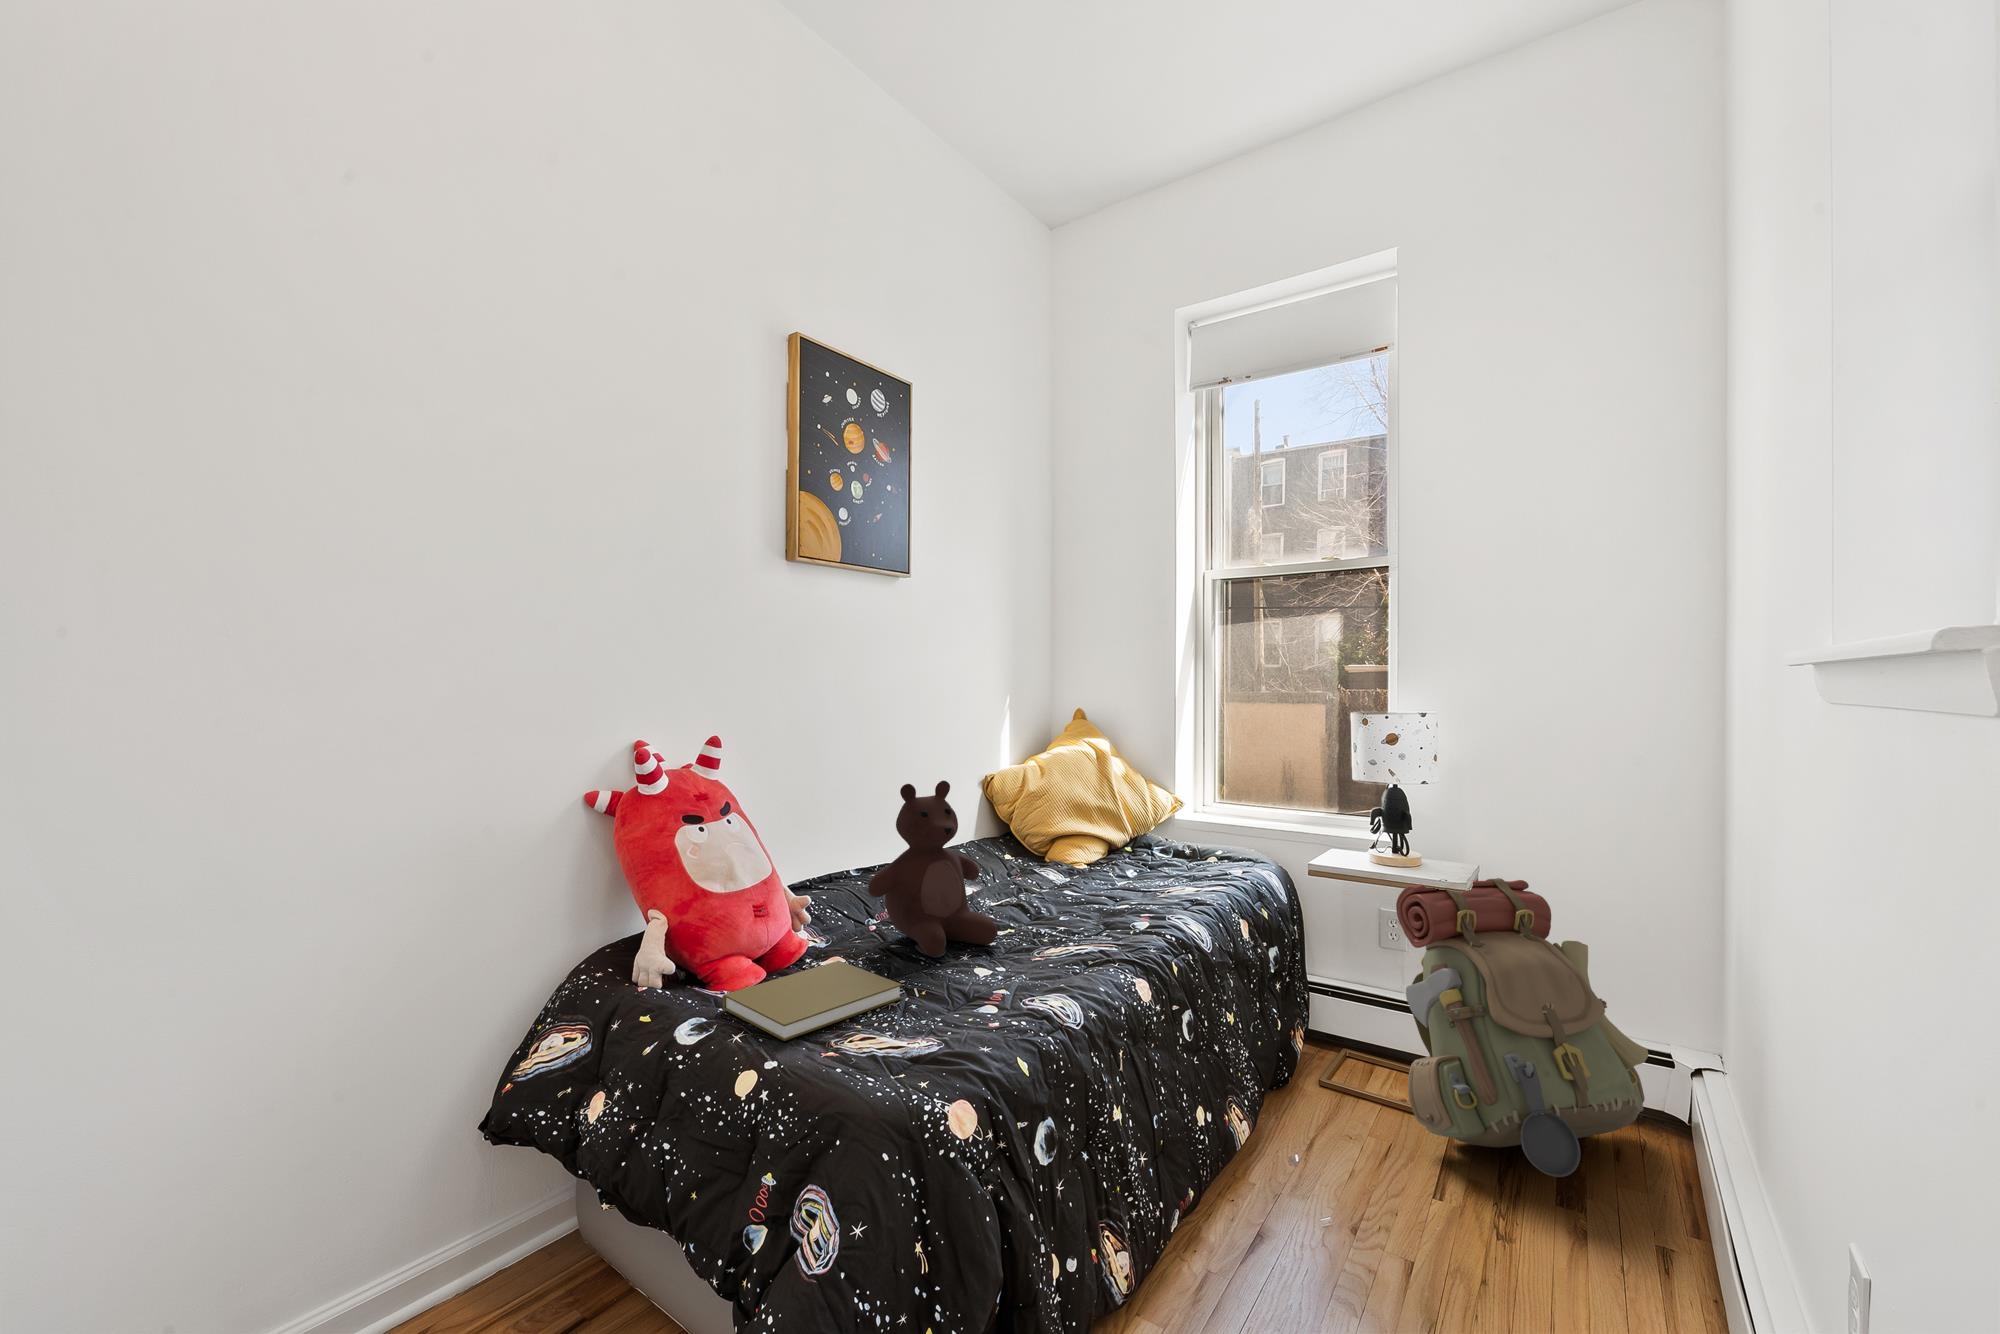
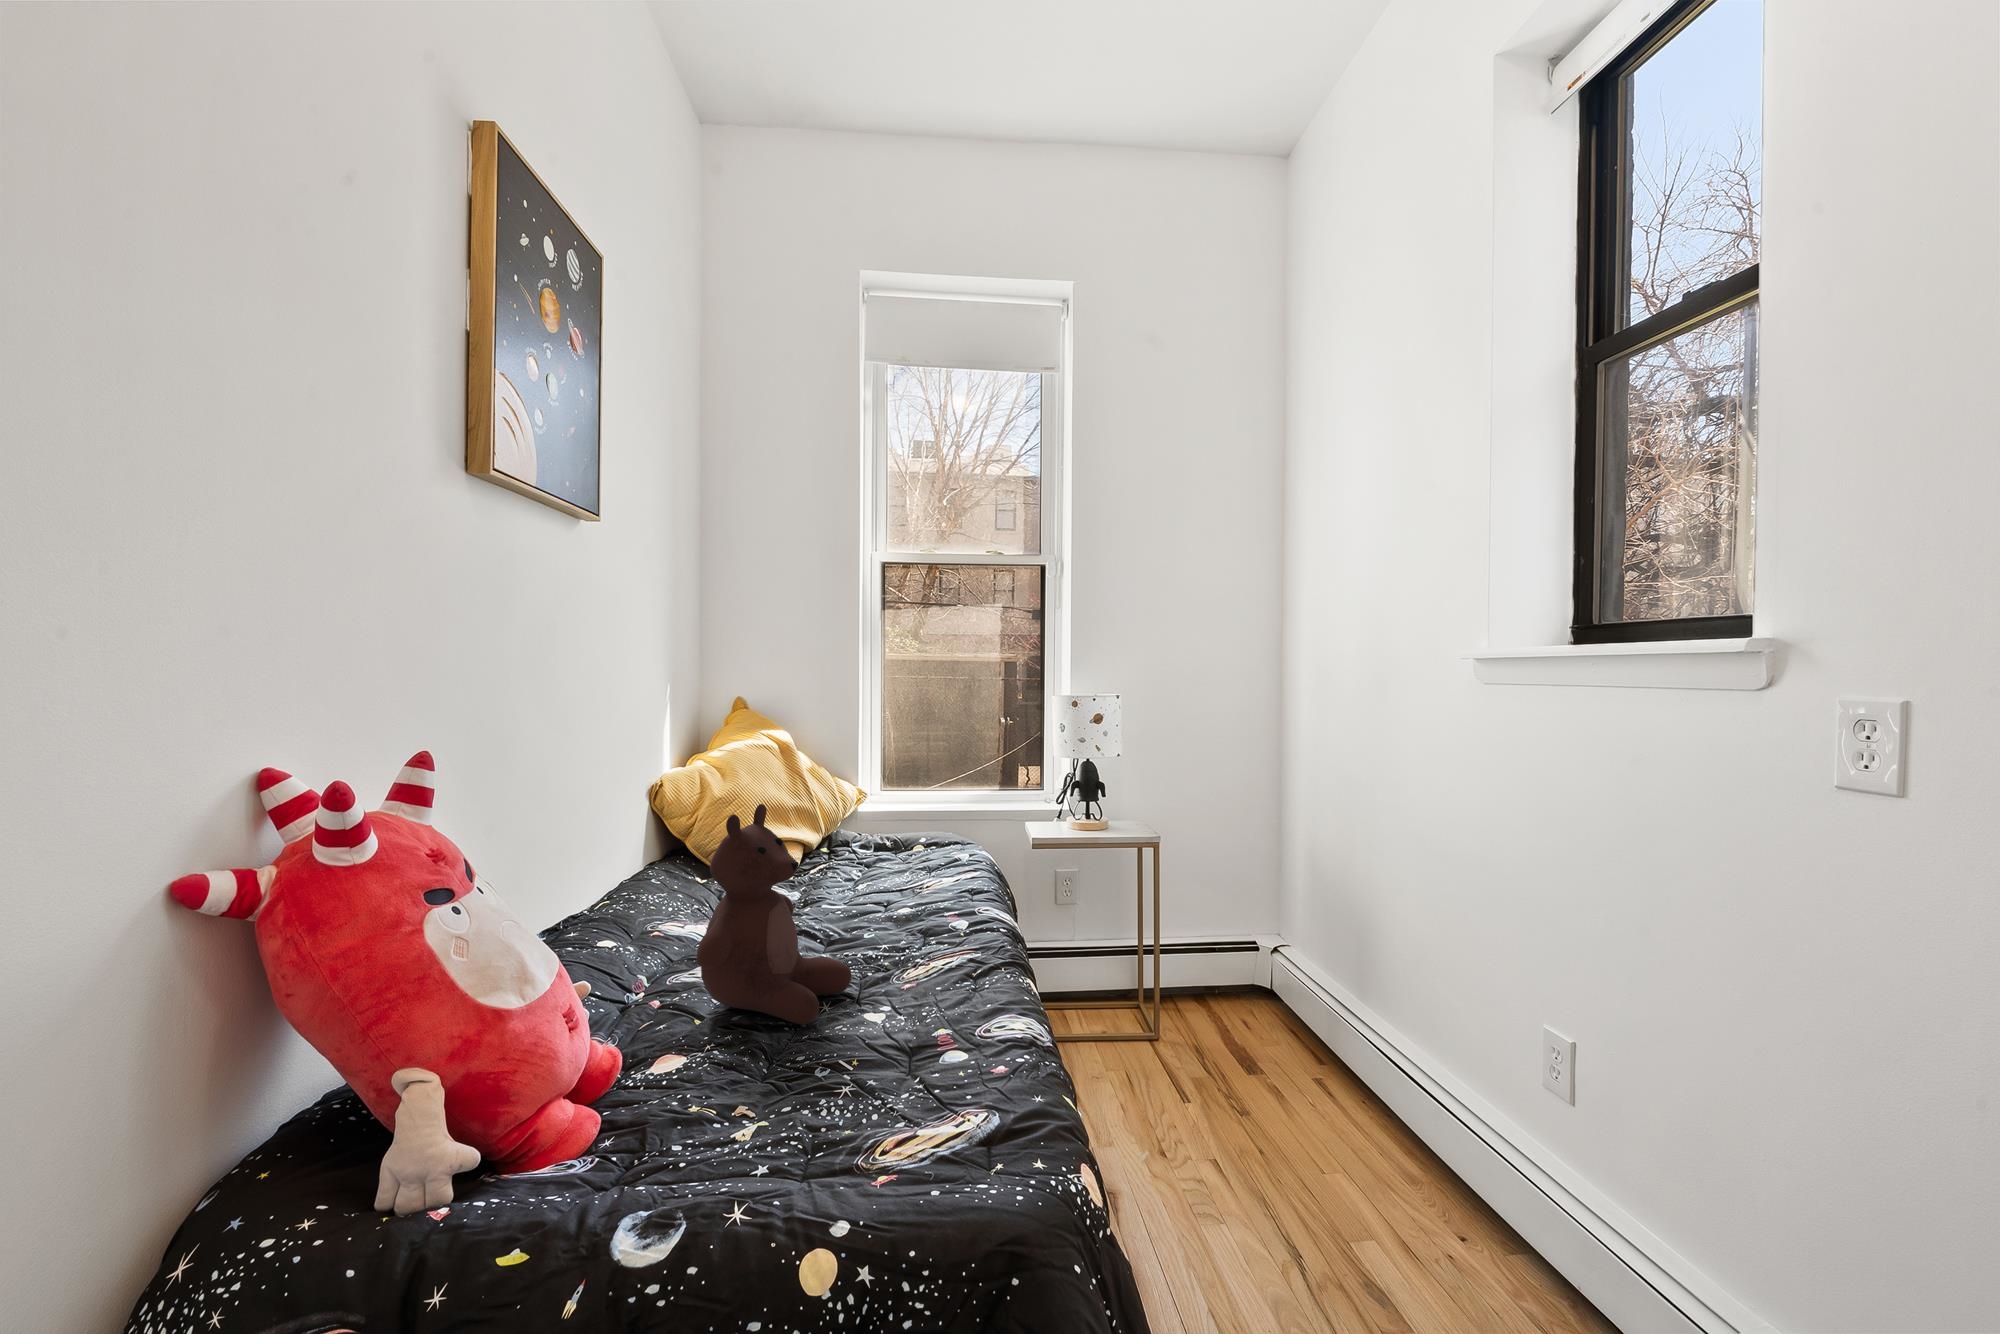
backpack: present [1396,878,1648,1177] -> none [1102,825,1271,1056]
book: present [722,961,902,1041] -> none [630,1065,844,1194]

